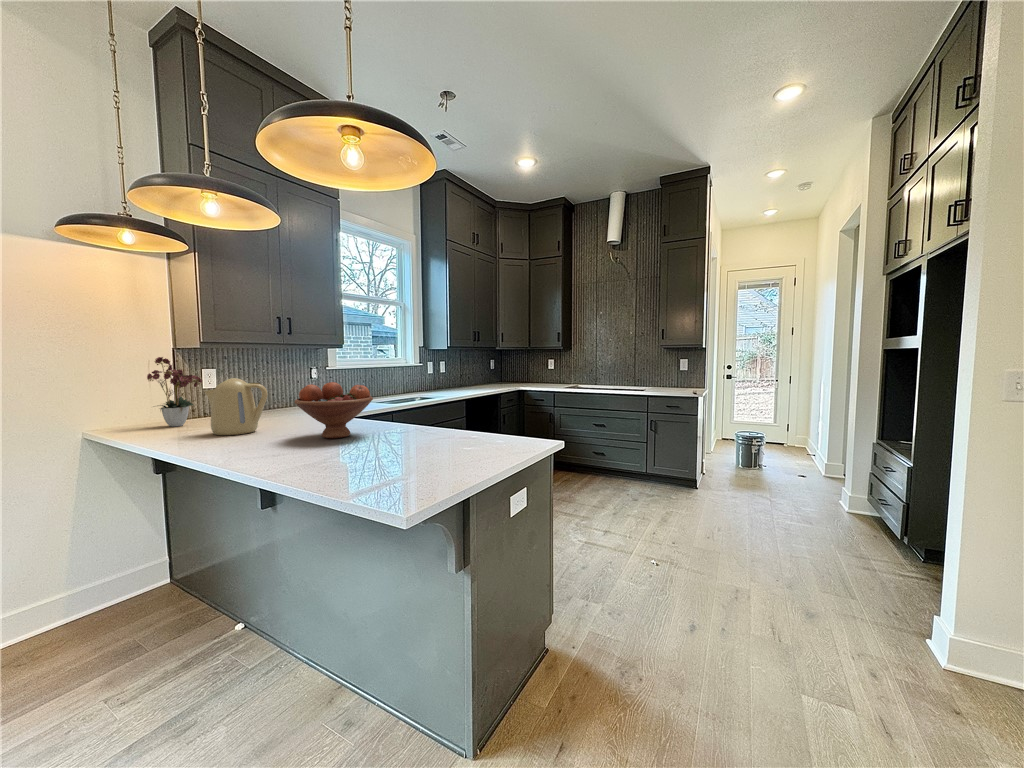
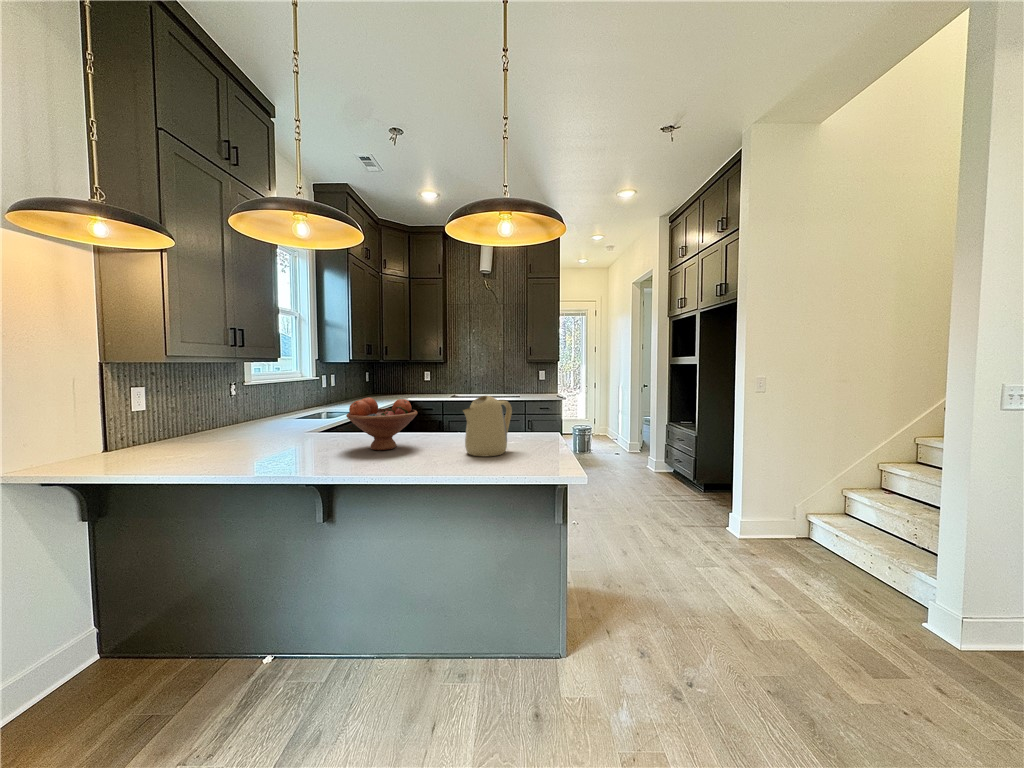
flower arrangement: present [147,357,202,427] -> none [101,371,178,458]
kettle: present [204,378,268,435] -> present [463,396,512,457]

